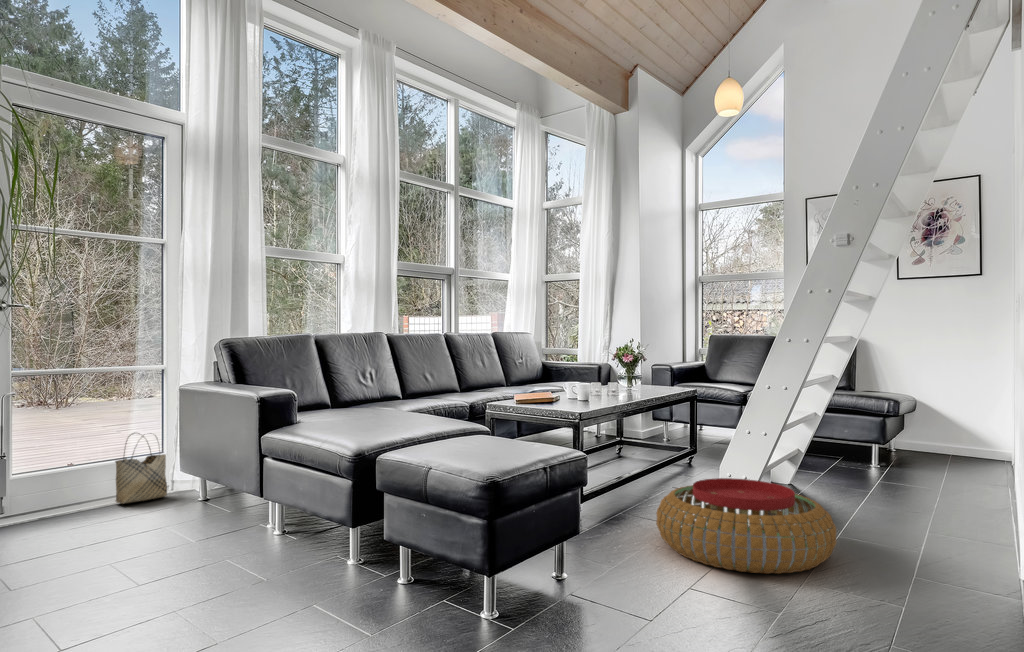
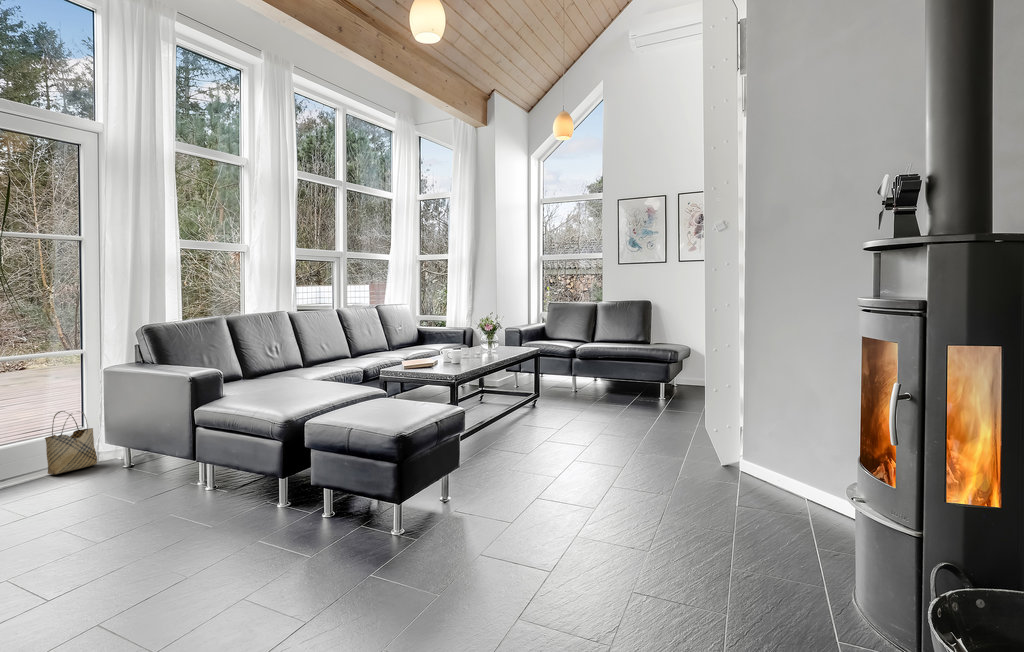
pouf: present [656,478,836,574] -> none [513,418,633,484]

